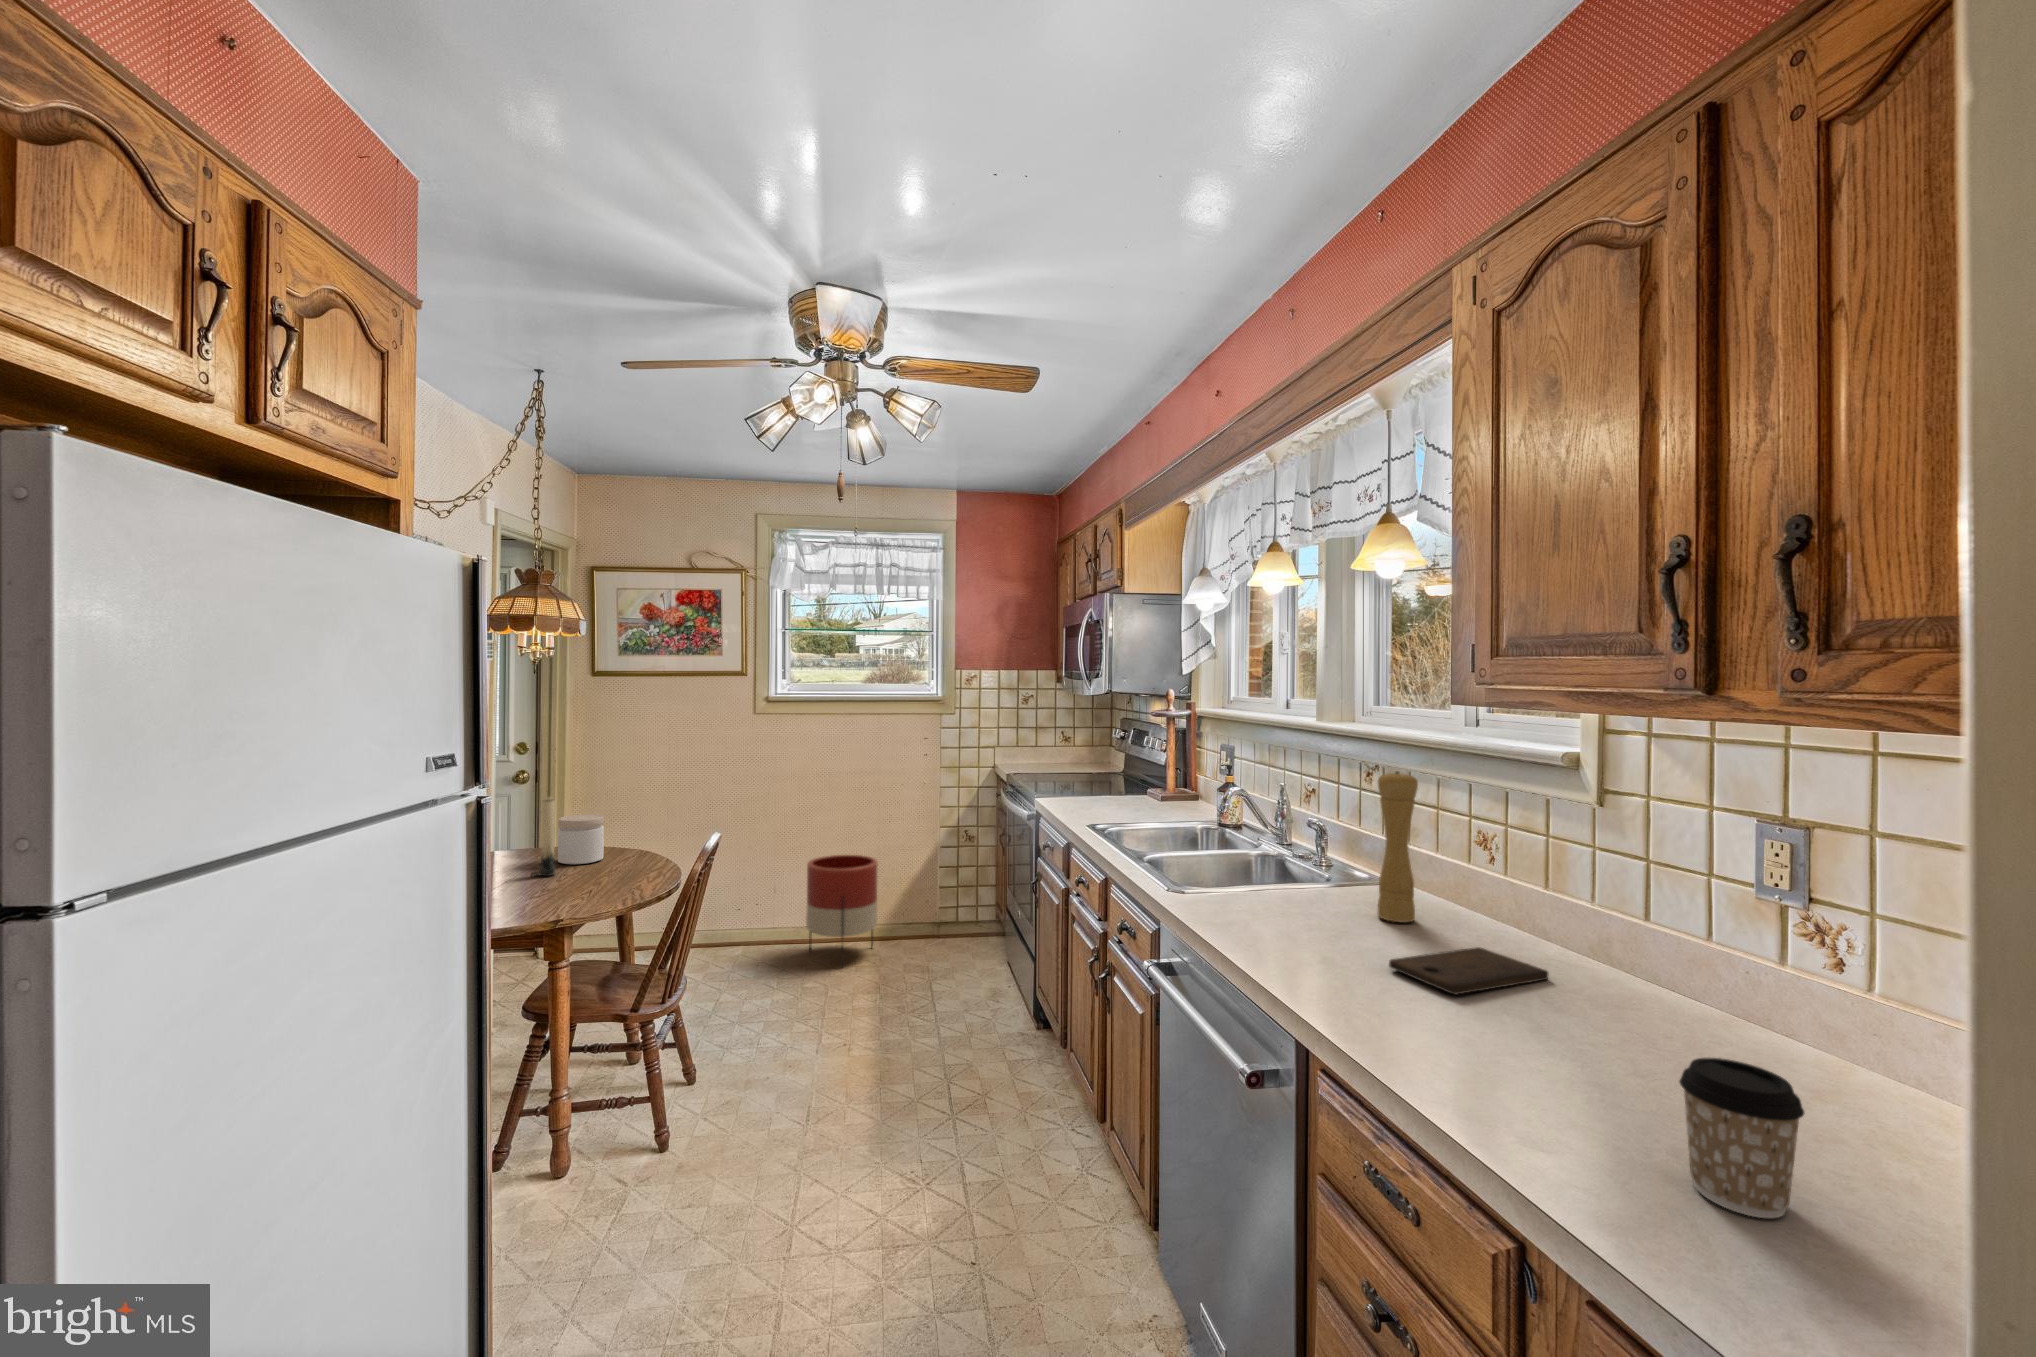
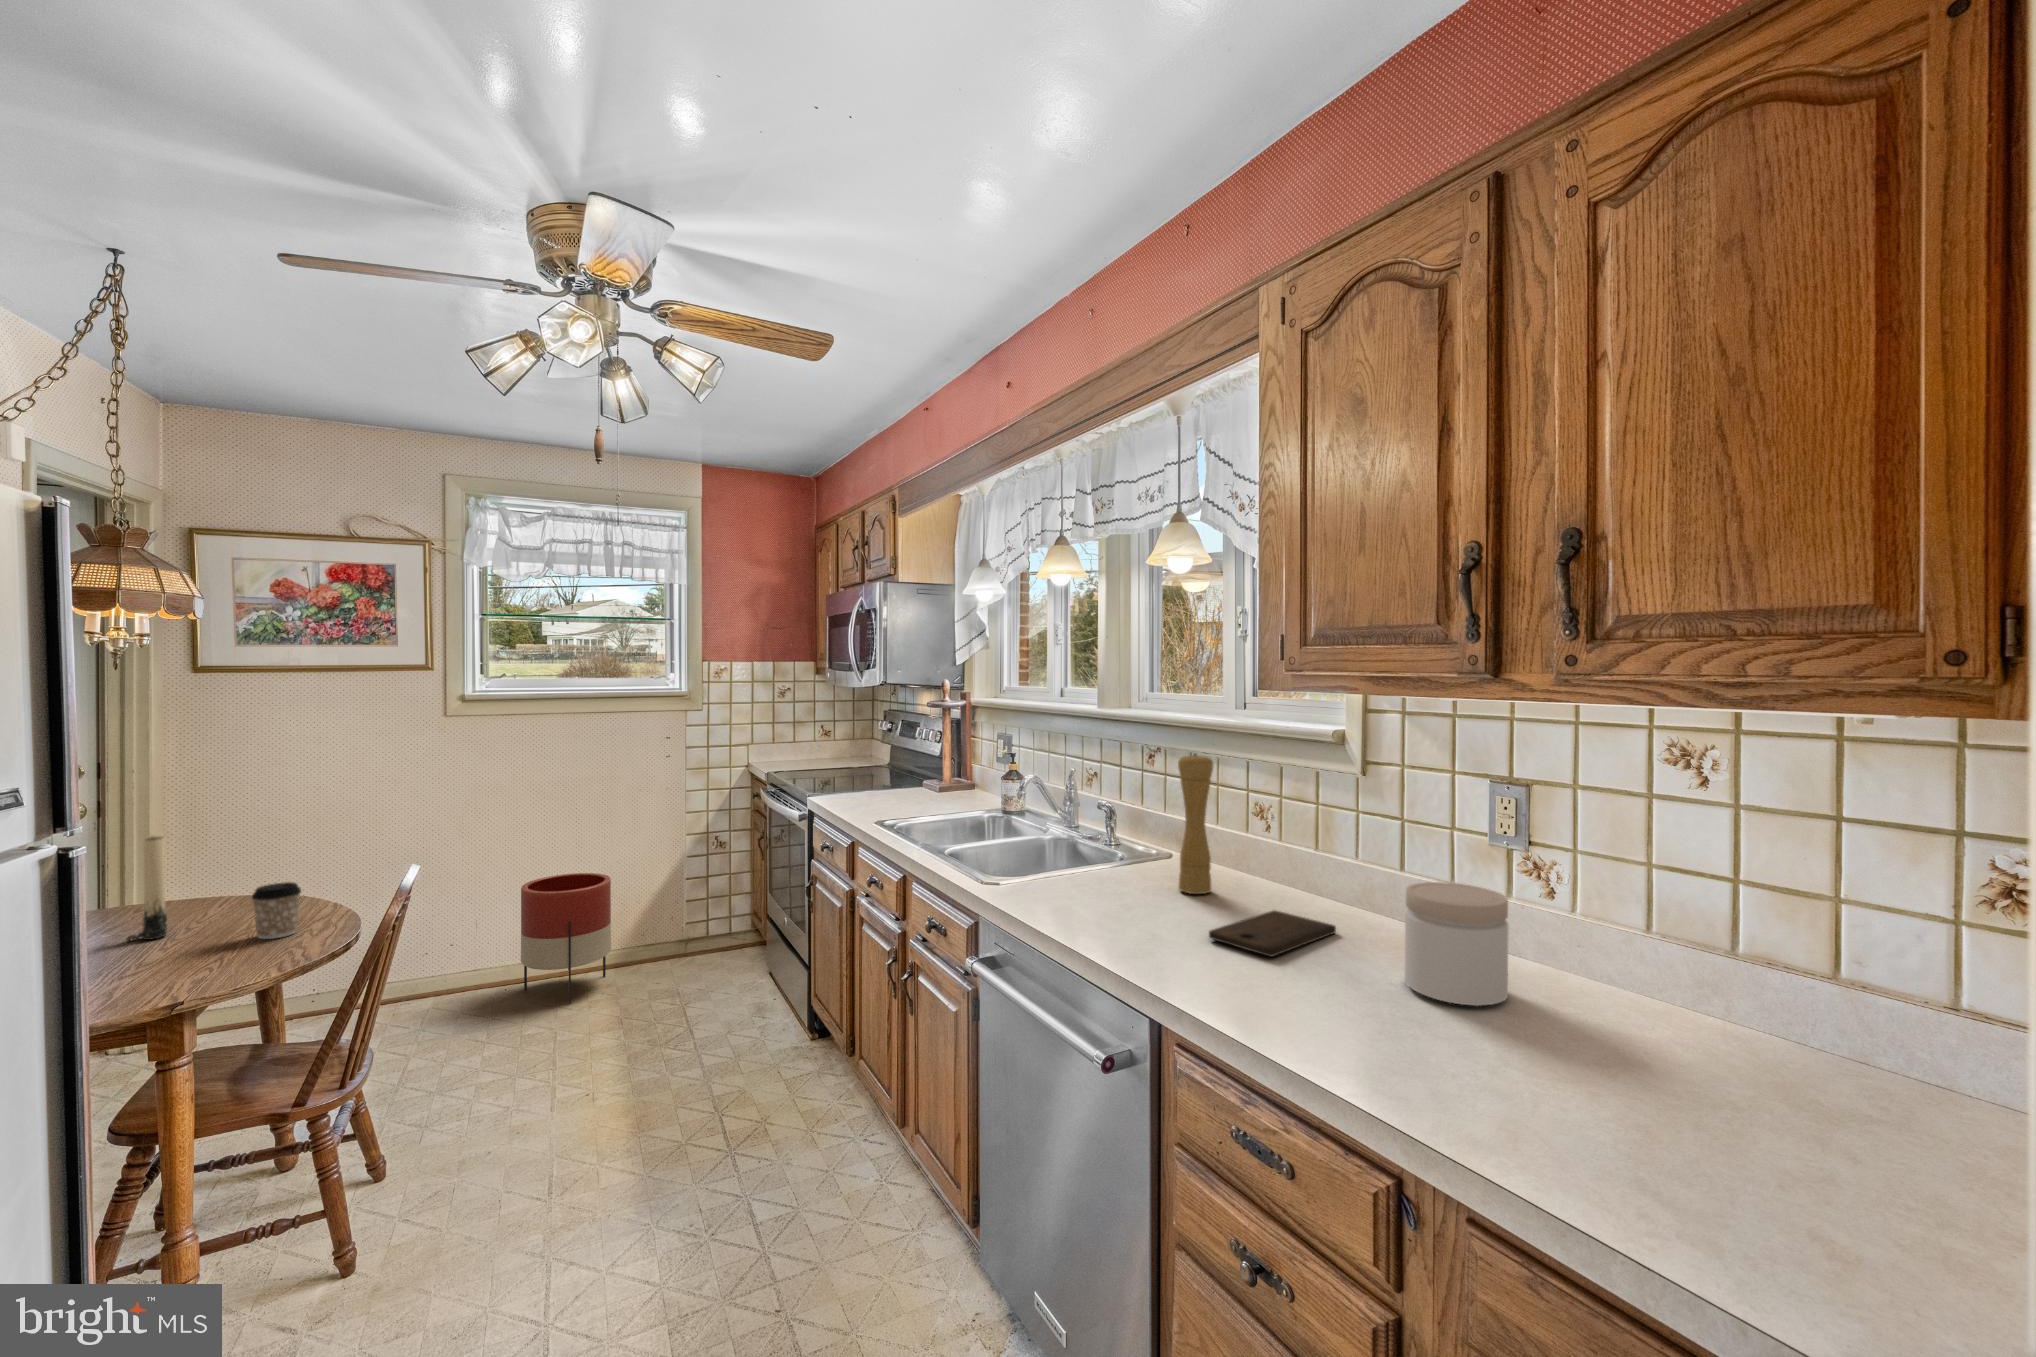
jar: present [558,814,604,864] -> present [1405,882,1509,1006]
coffee cup: present [1679,1058,1804,1218] -> present [252,882,301,939]

